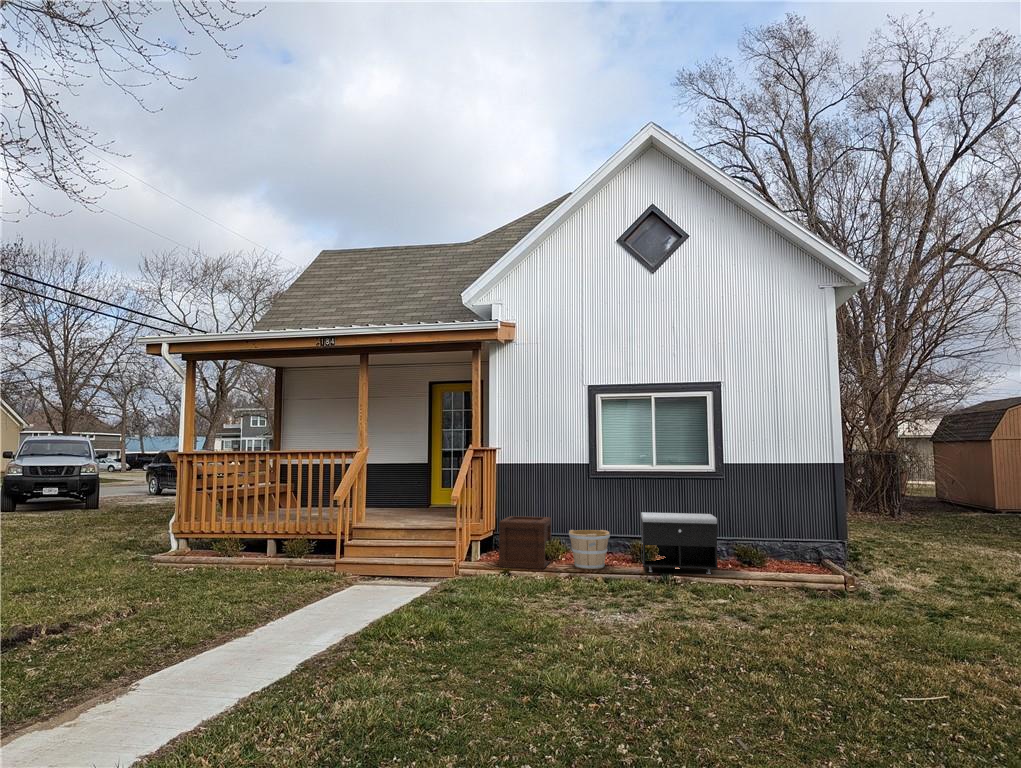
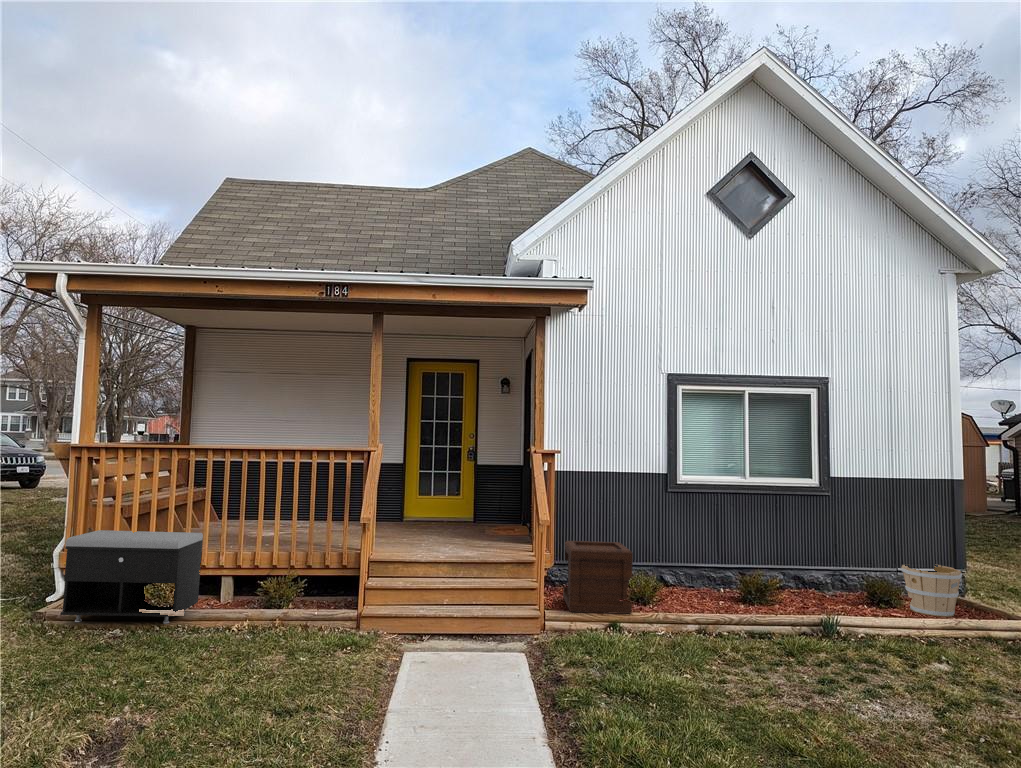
storage bench: present [641,512,718,574] -> present [61,530,203,624]
wooden bucket: present [569,530,610,569] -> present [901,565,962,617]

